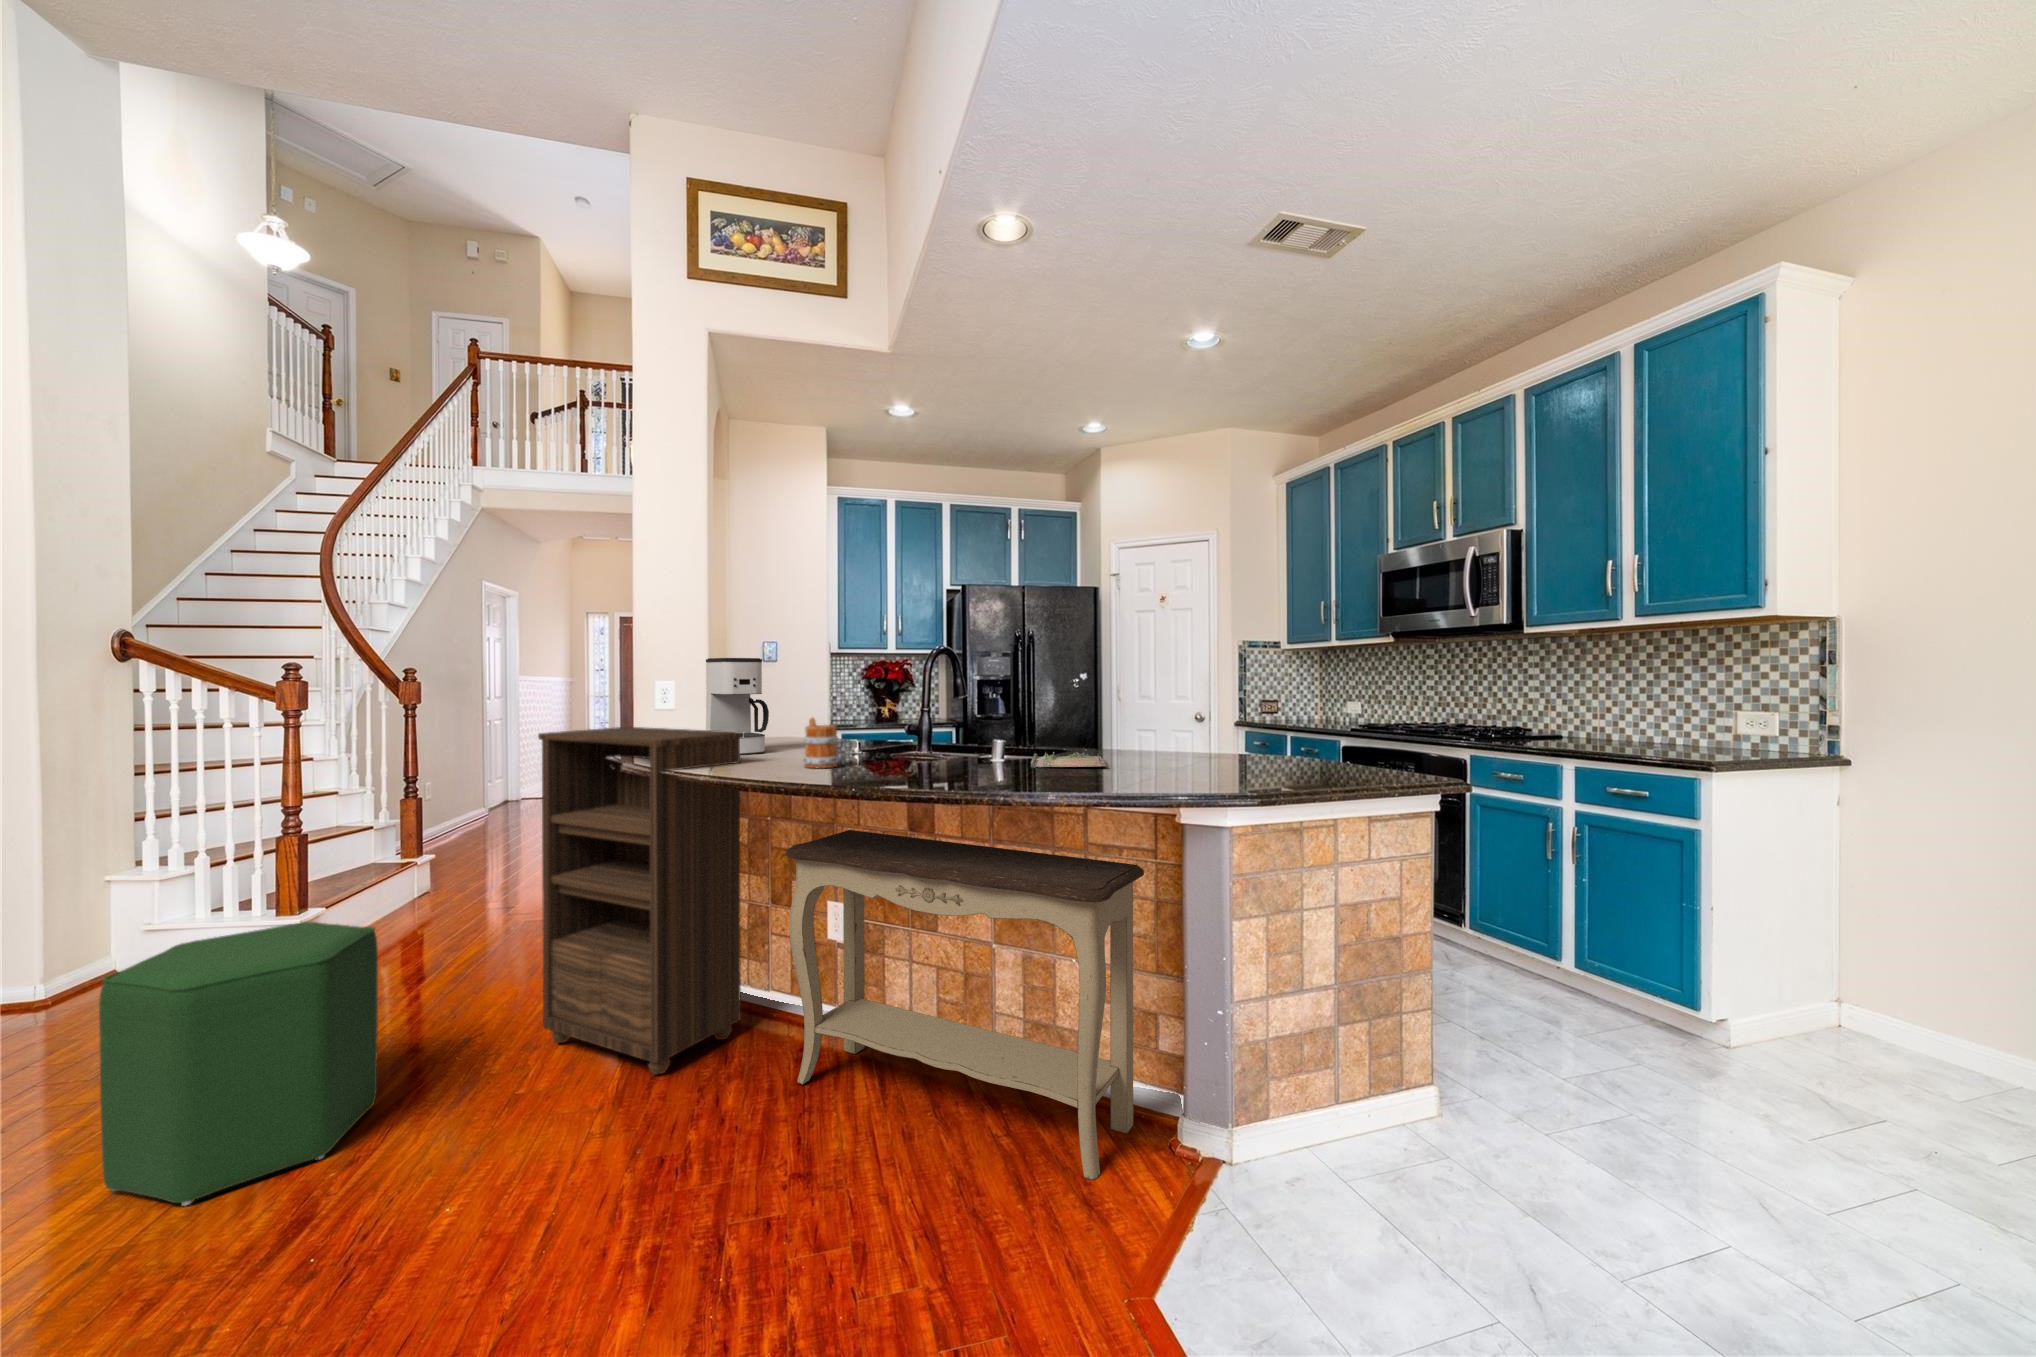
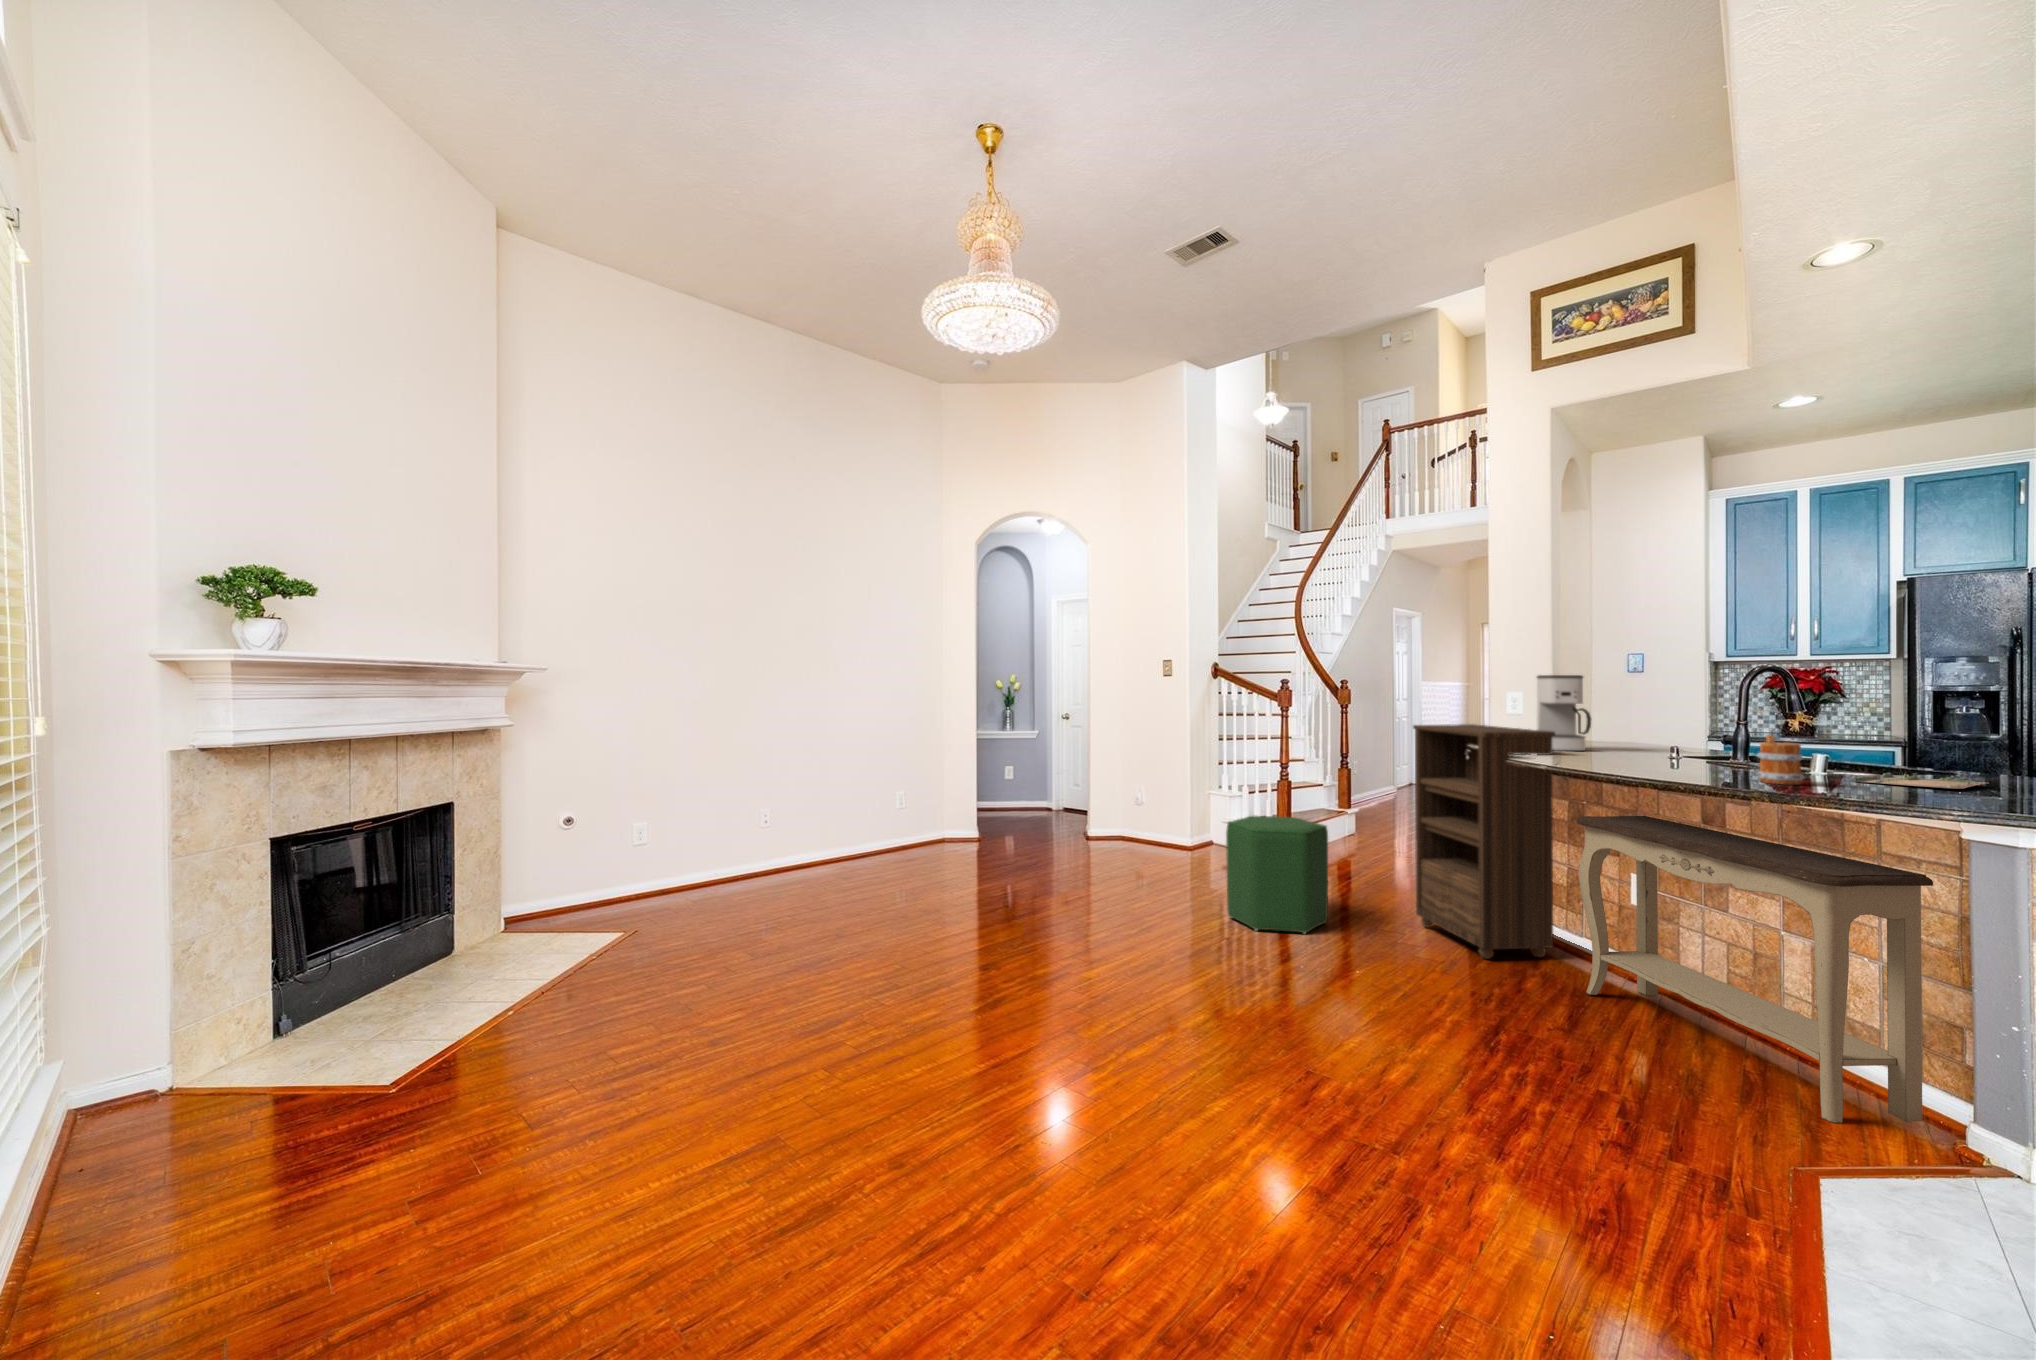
mug: present [803,718,839,768] -> present [1757,735,1804,785]

